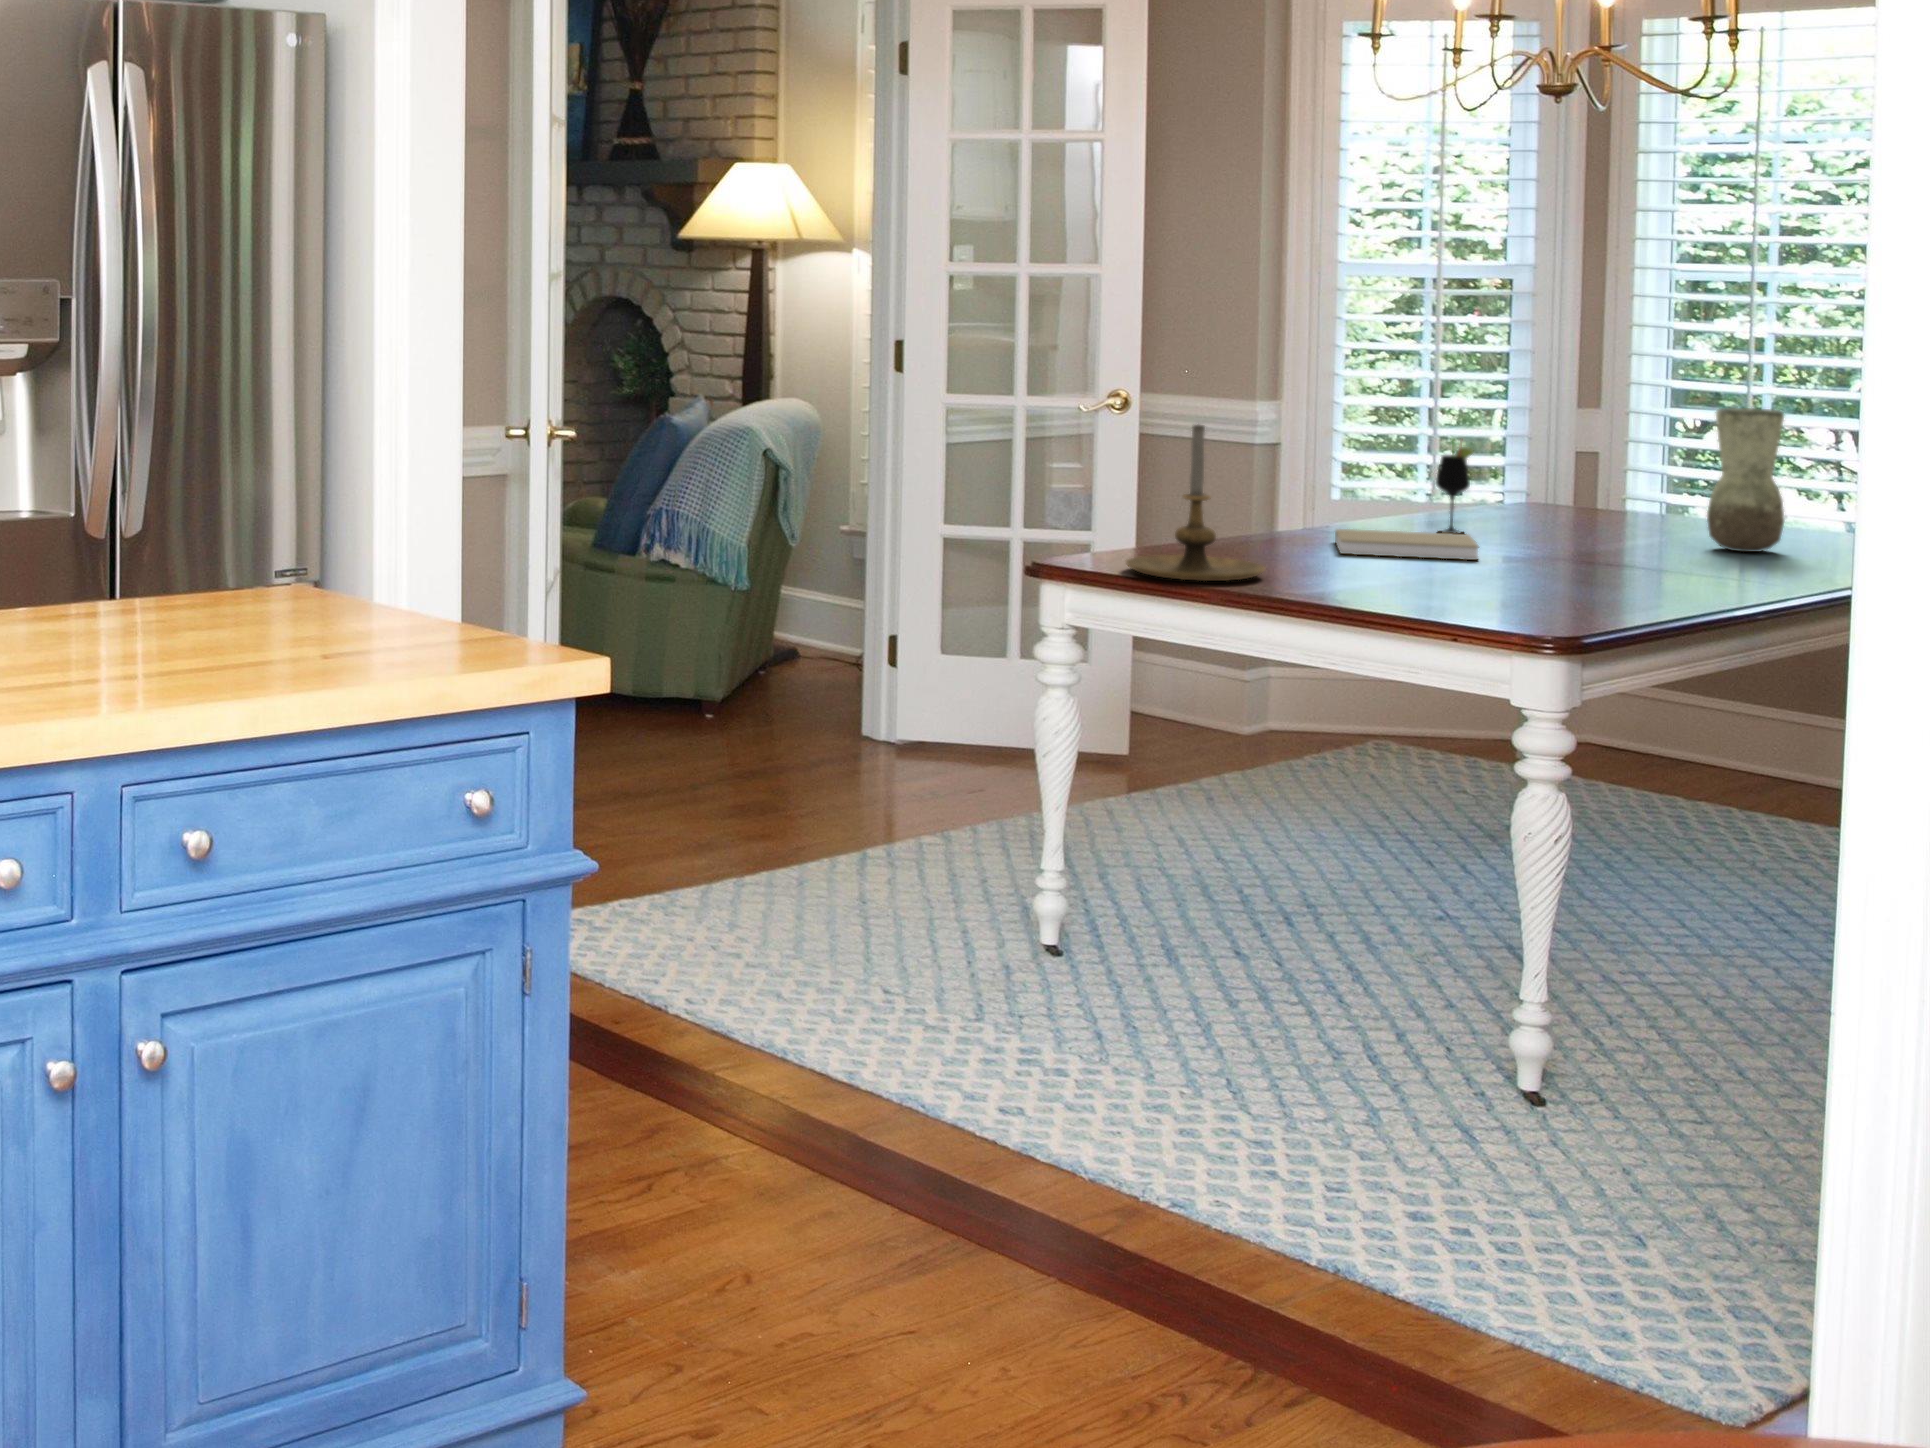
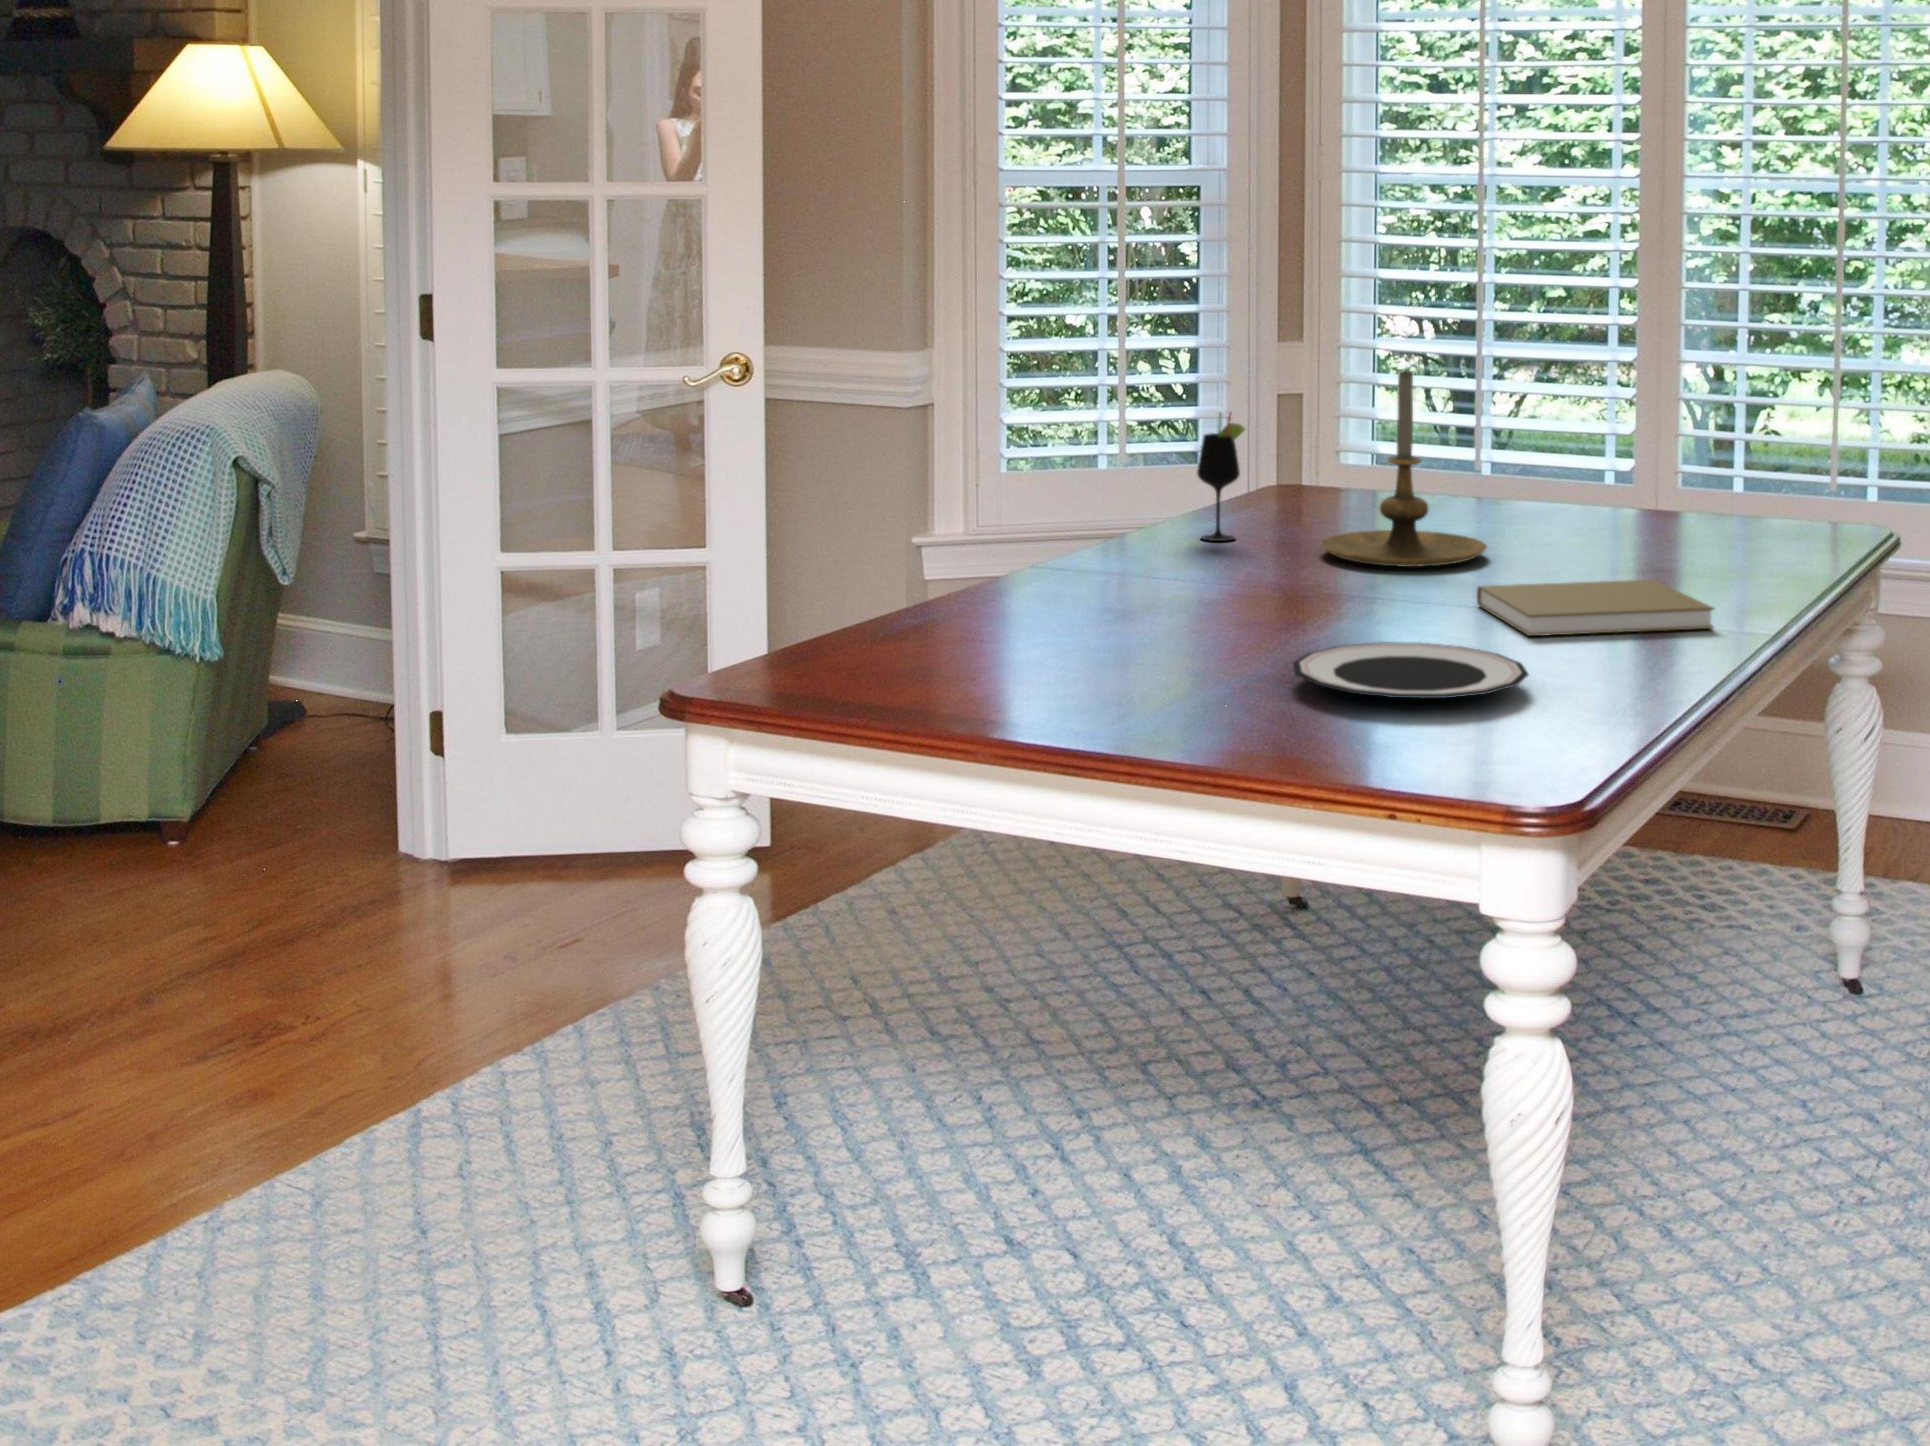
vase: present [1707,408,1784,552] -> none [1519,356,1607,542]
candle holder: present [1126,425,1265,581] -> present [1321,370,1487,567]
book: present [1335,529,1479,560] -> present [1477,580,1714,636]
plate: none [1426,579,1598,607] -> present [1293,642,1528,698]

